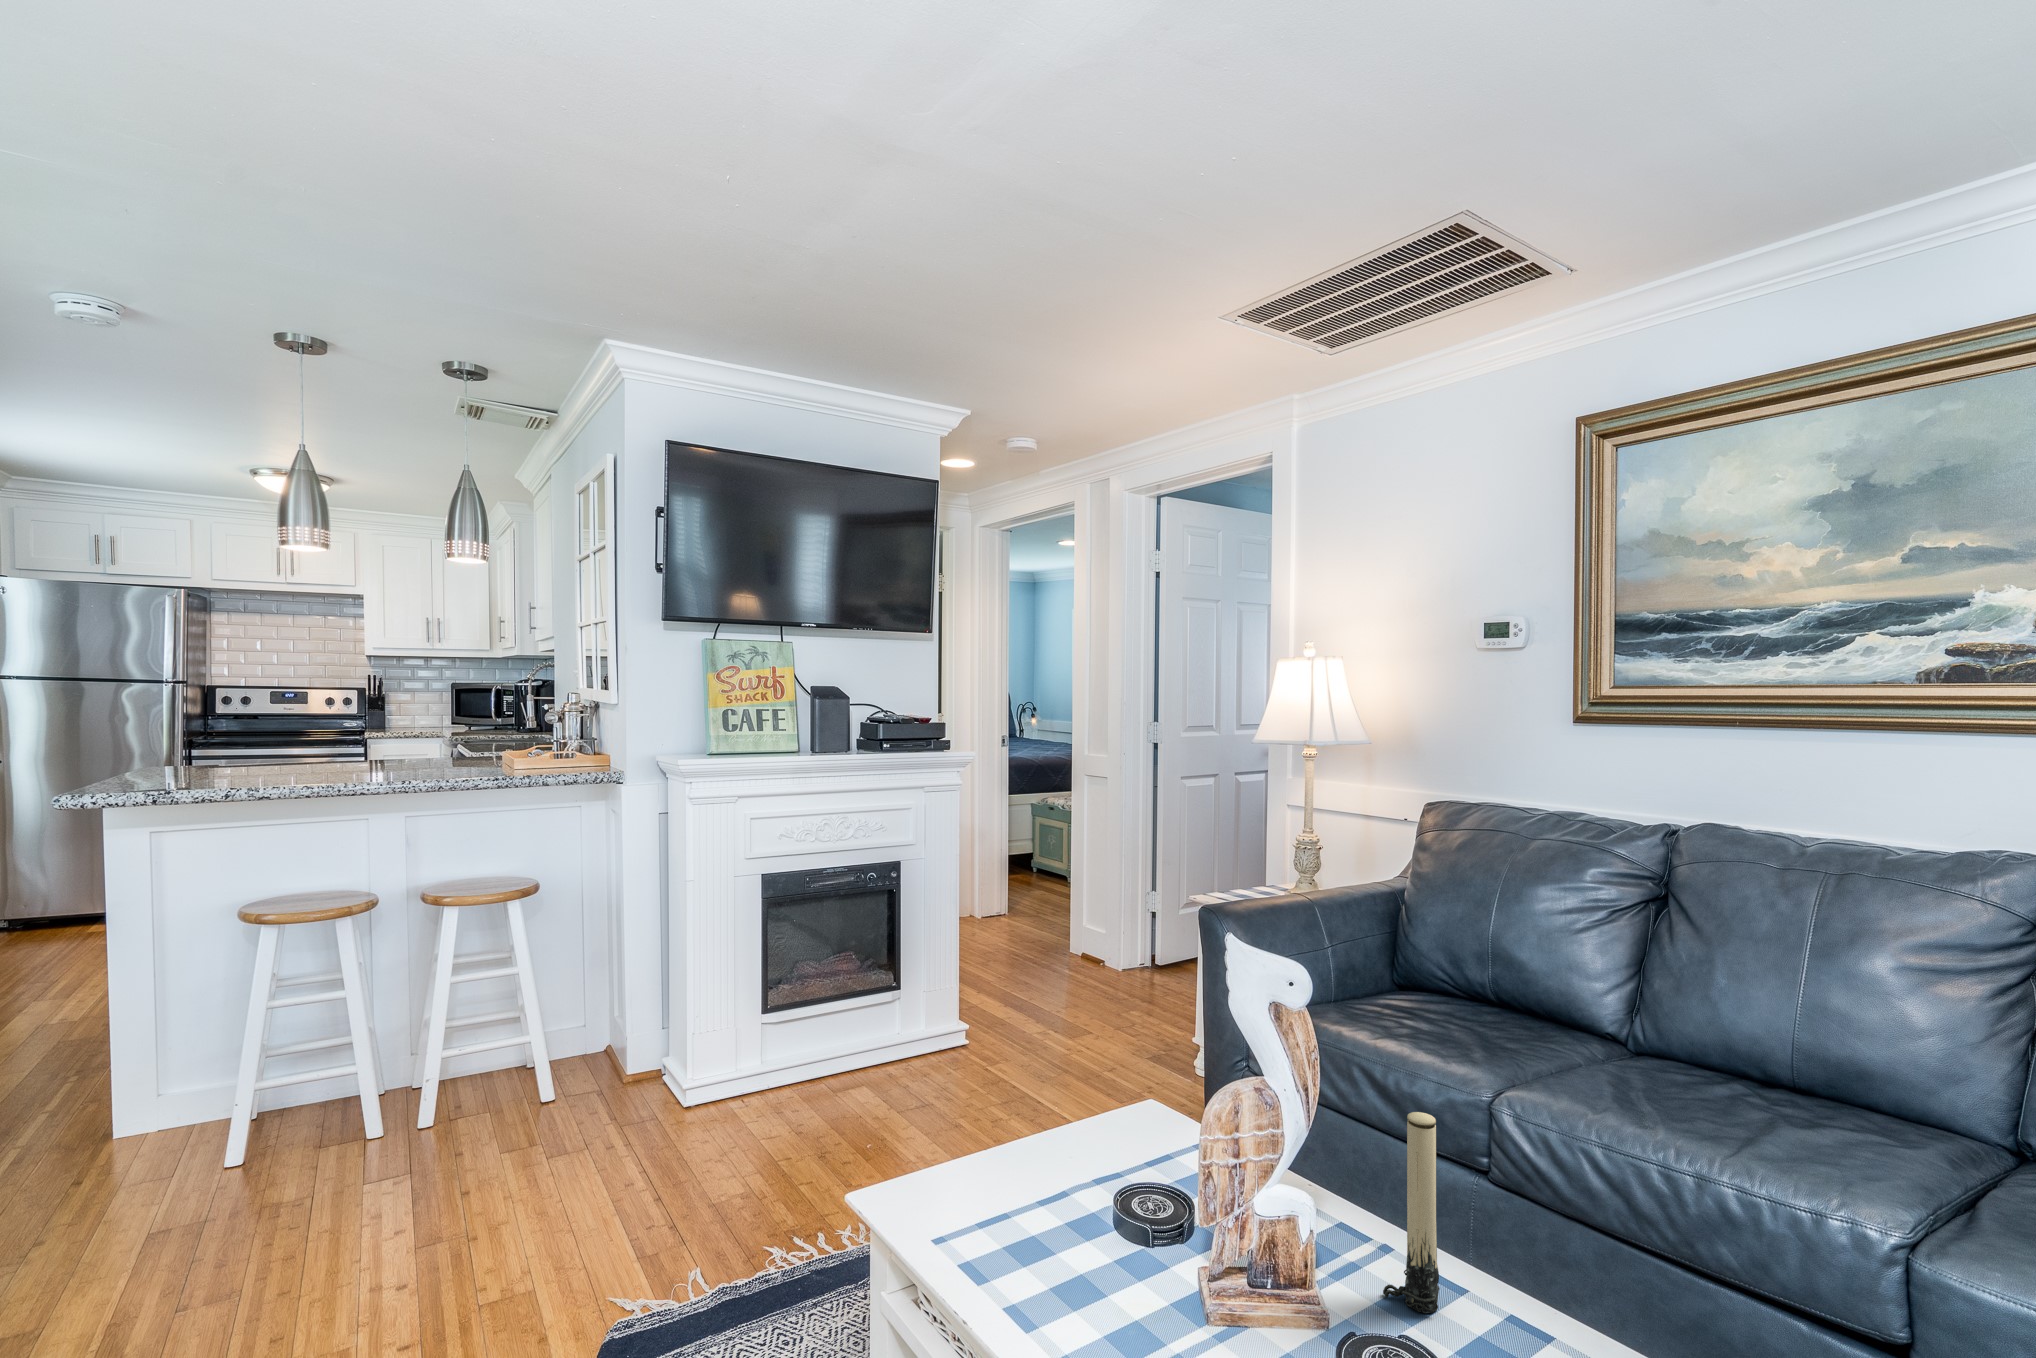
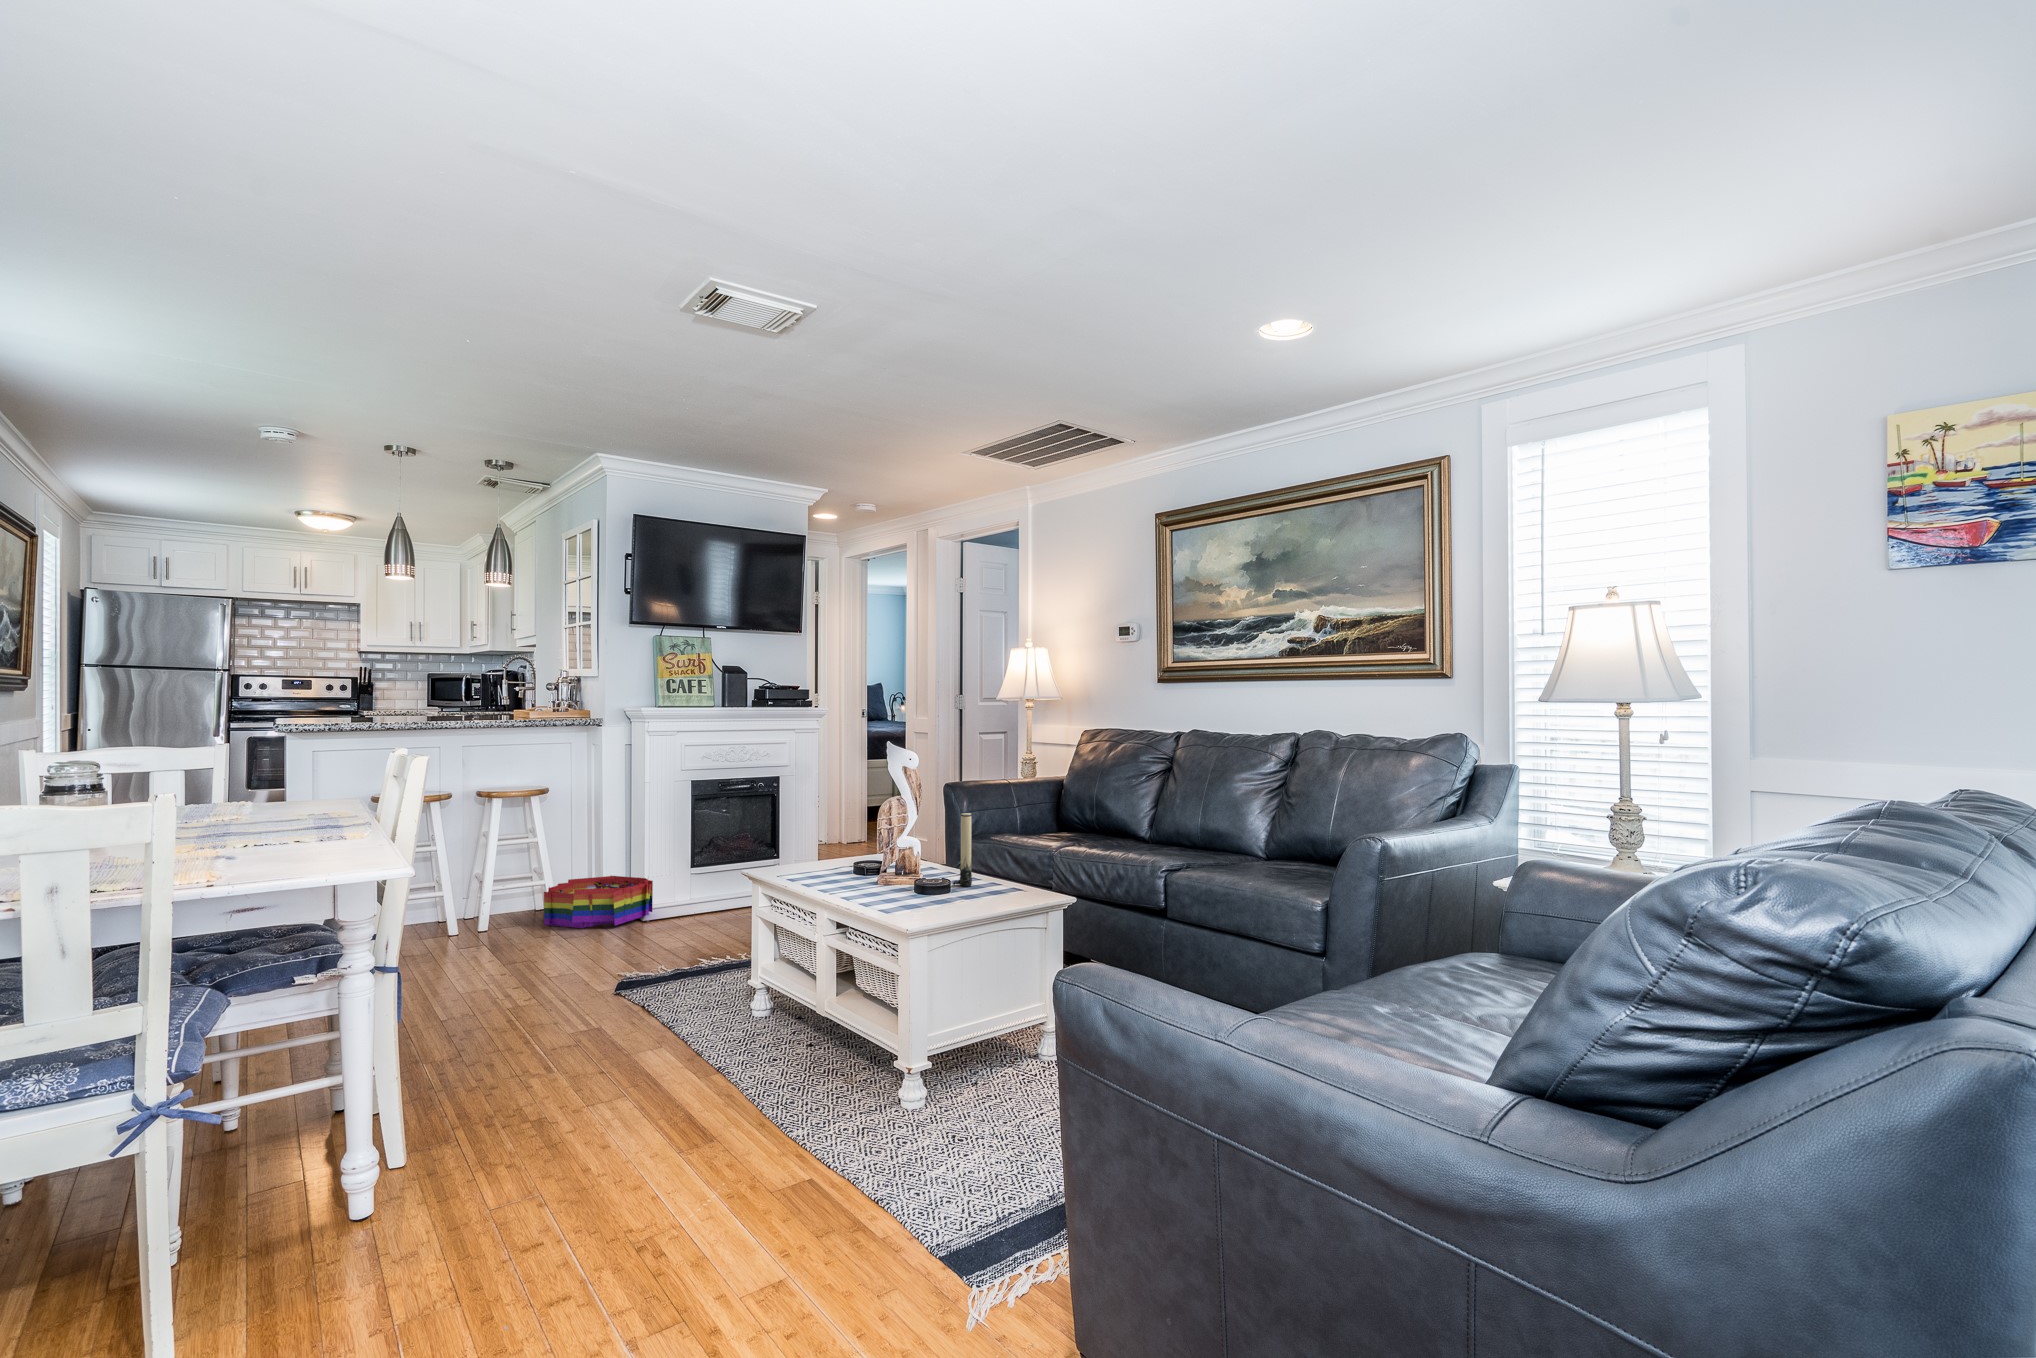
storage bin: none [517,1027,700,1146] -> present [544,876,653,928]

